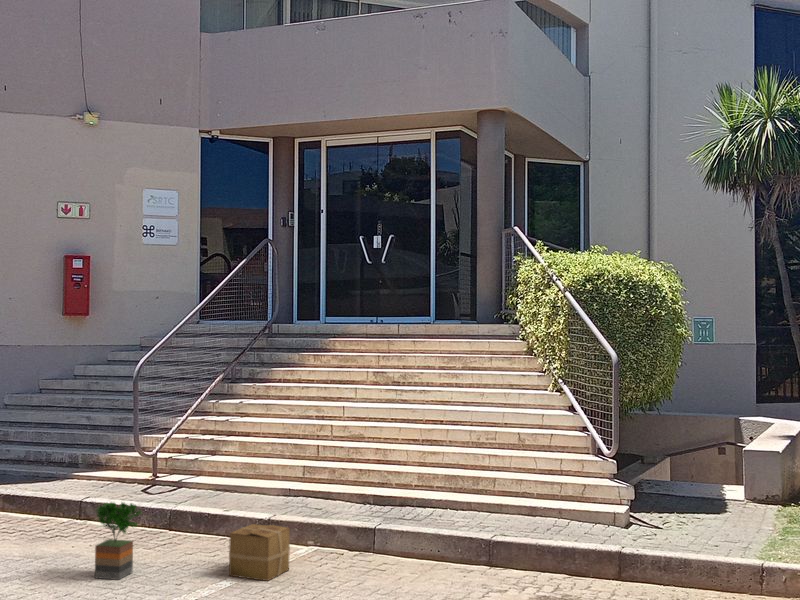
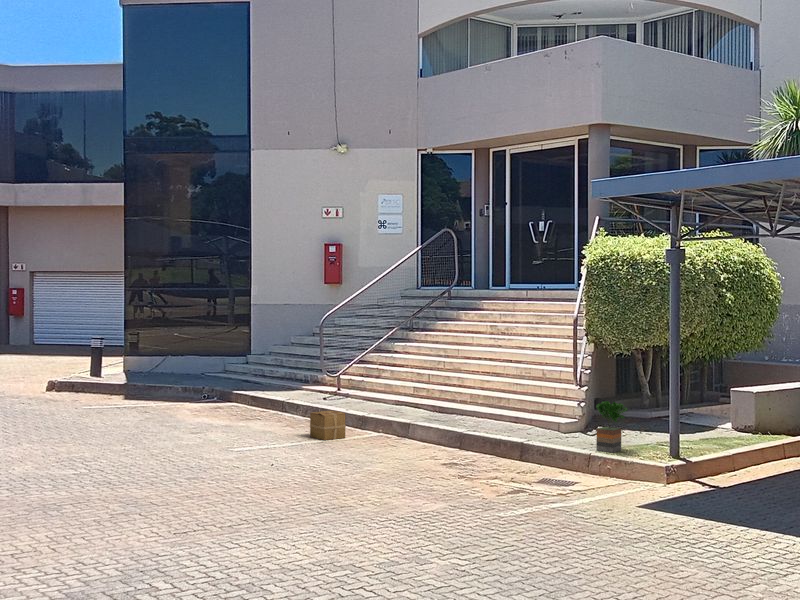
potted tree: present [95,502,142,580] -> present [596,401,627,452]

